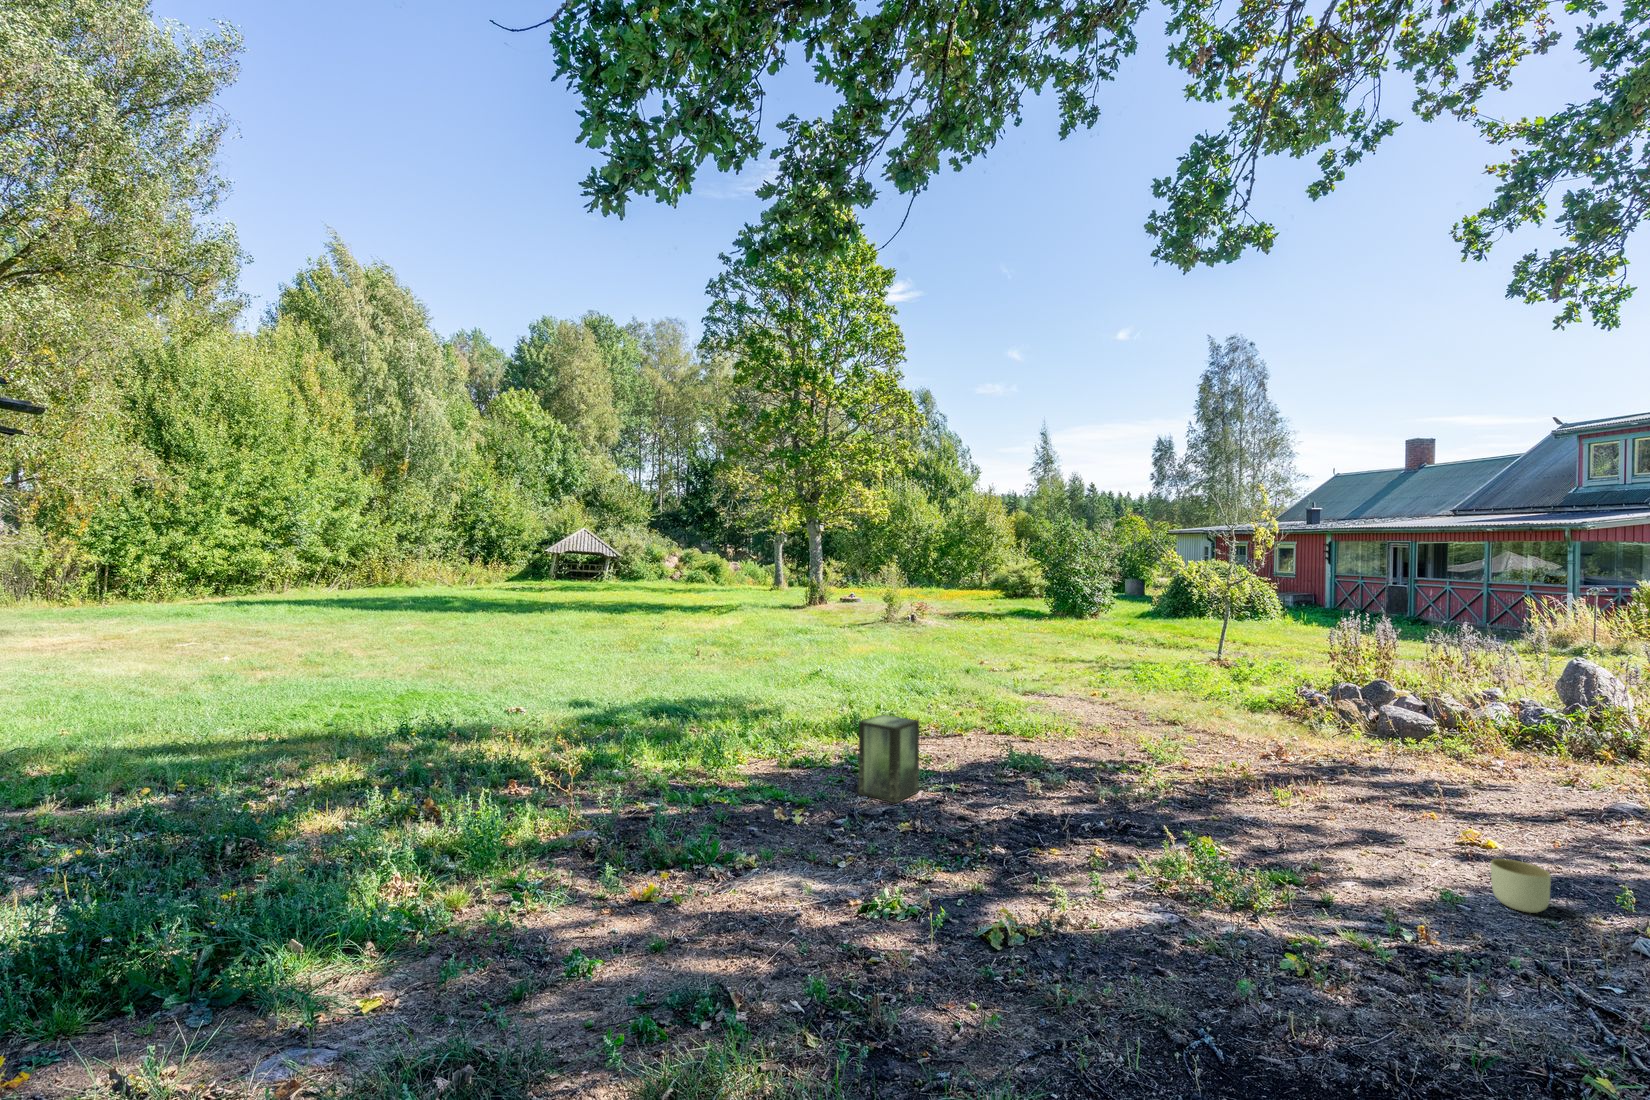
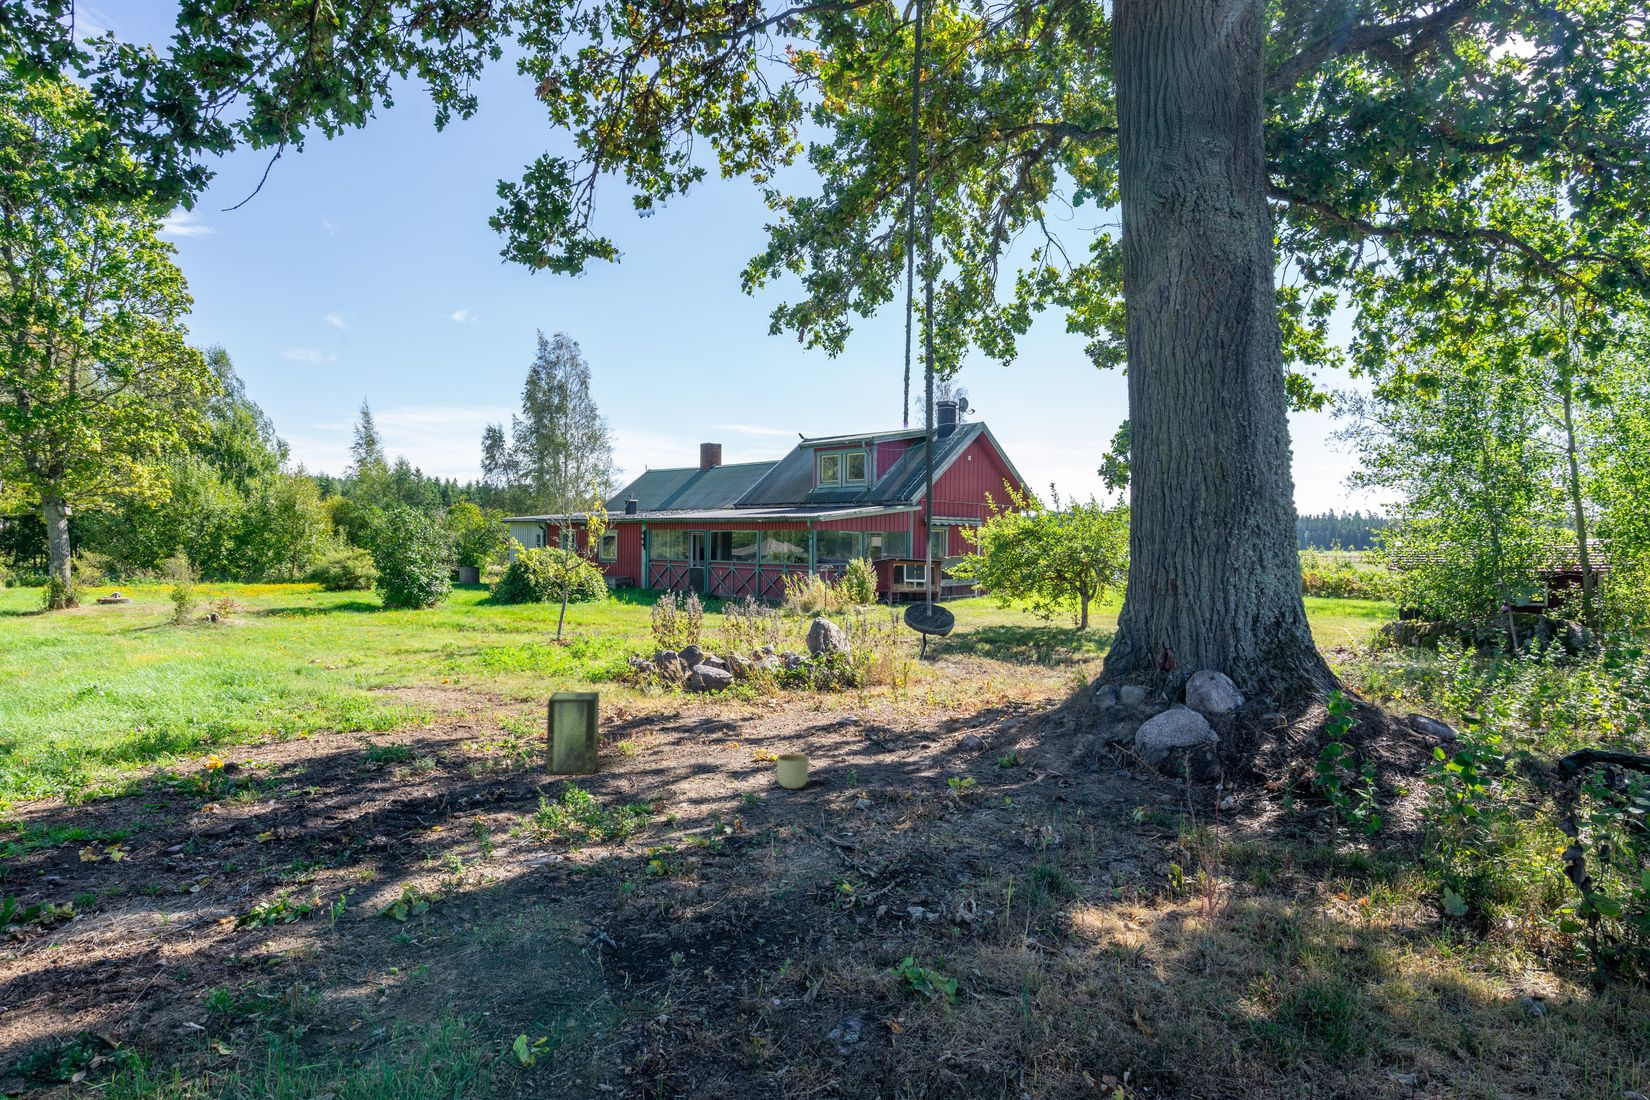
storage box: present [858,715,919,803] -> present [546,692,599,775]

